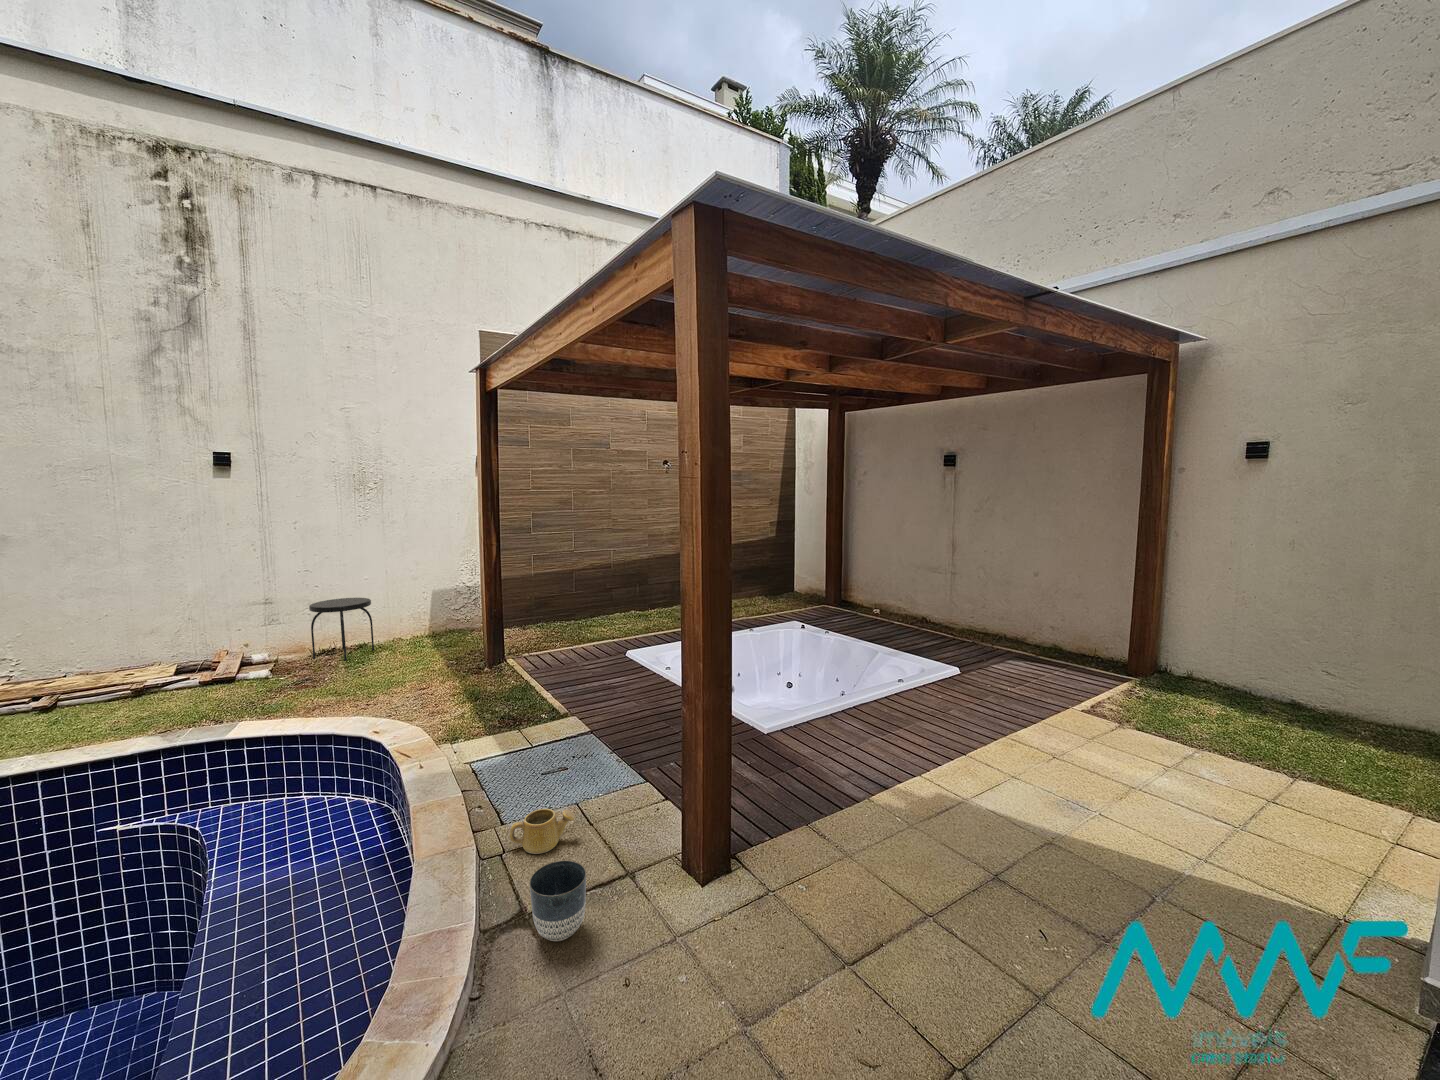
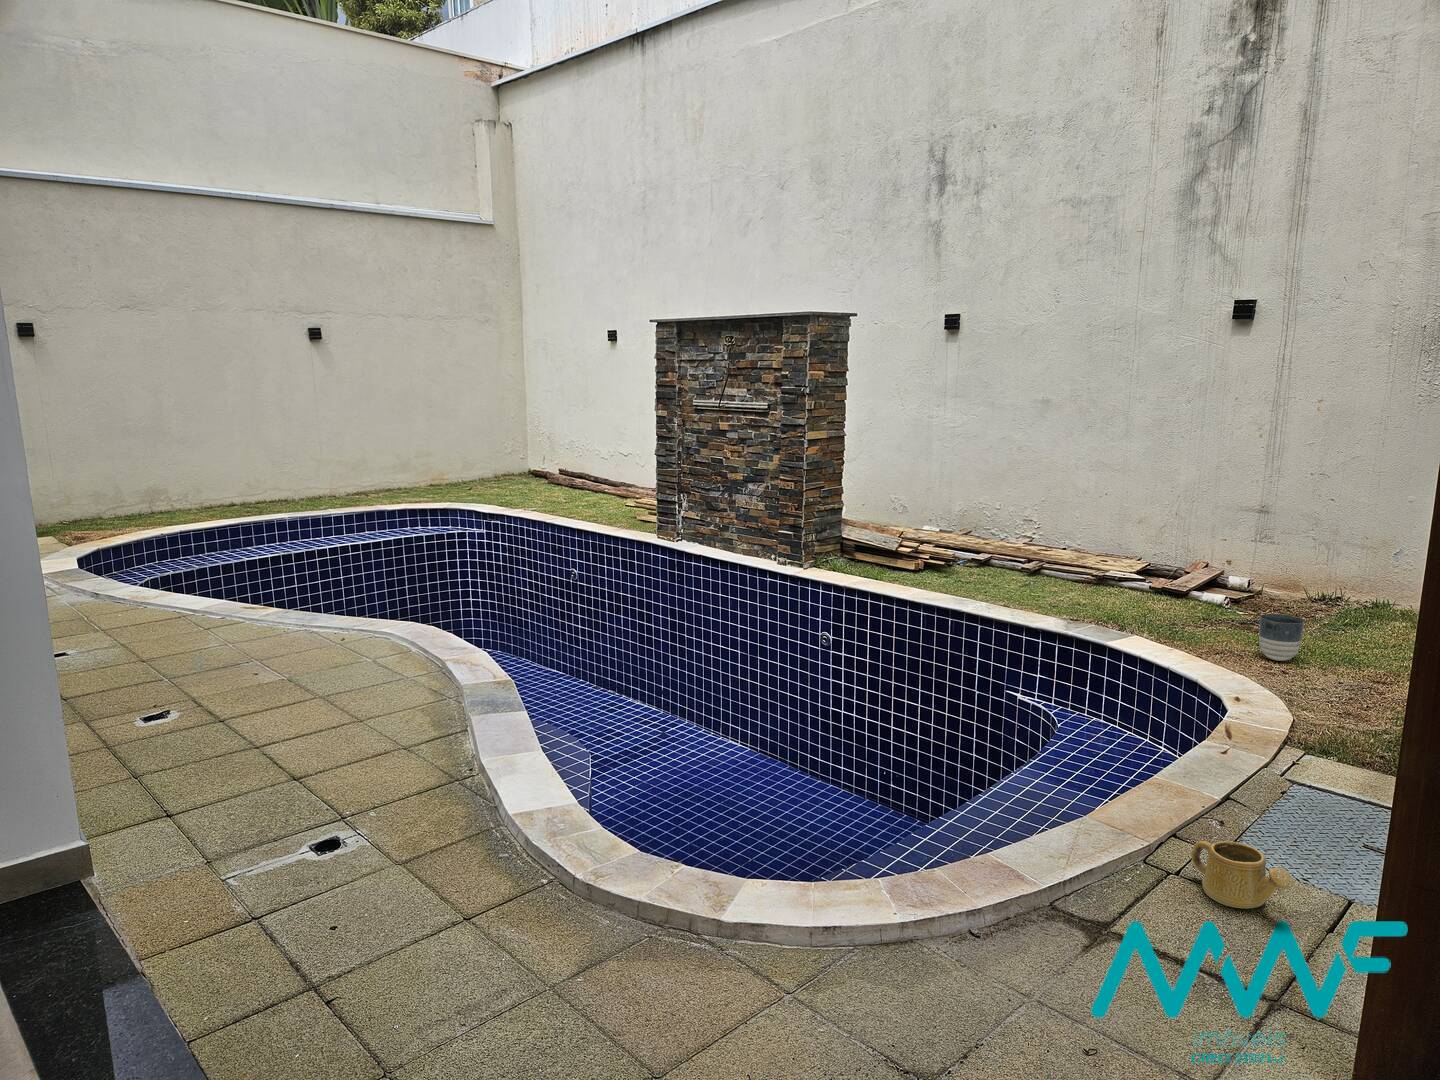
side table: present [309,598,374,661] -> none [1297,522,1401,615]
planter: present [530,861,586,941] -> present [1259,614,1304,661]

